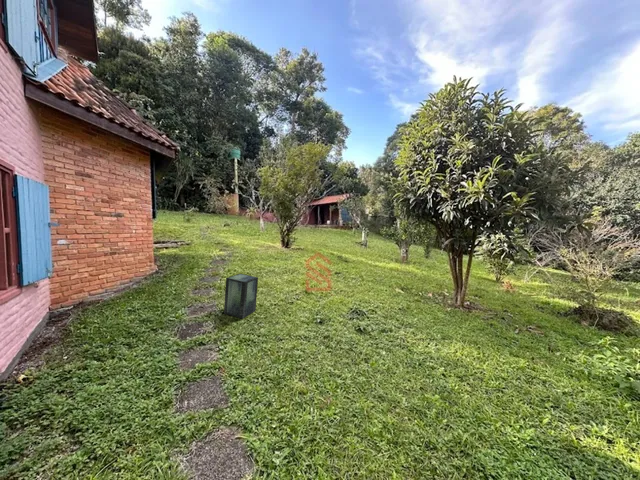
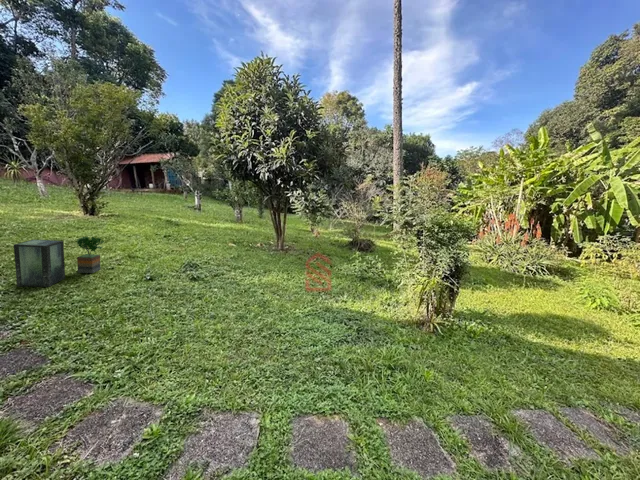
potted tree: none [265,273,288,308] -> present [77,237,104,273]

